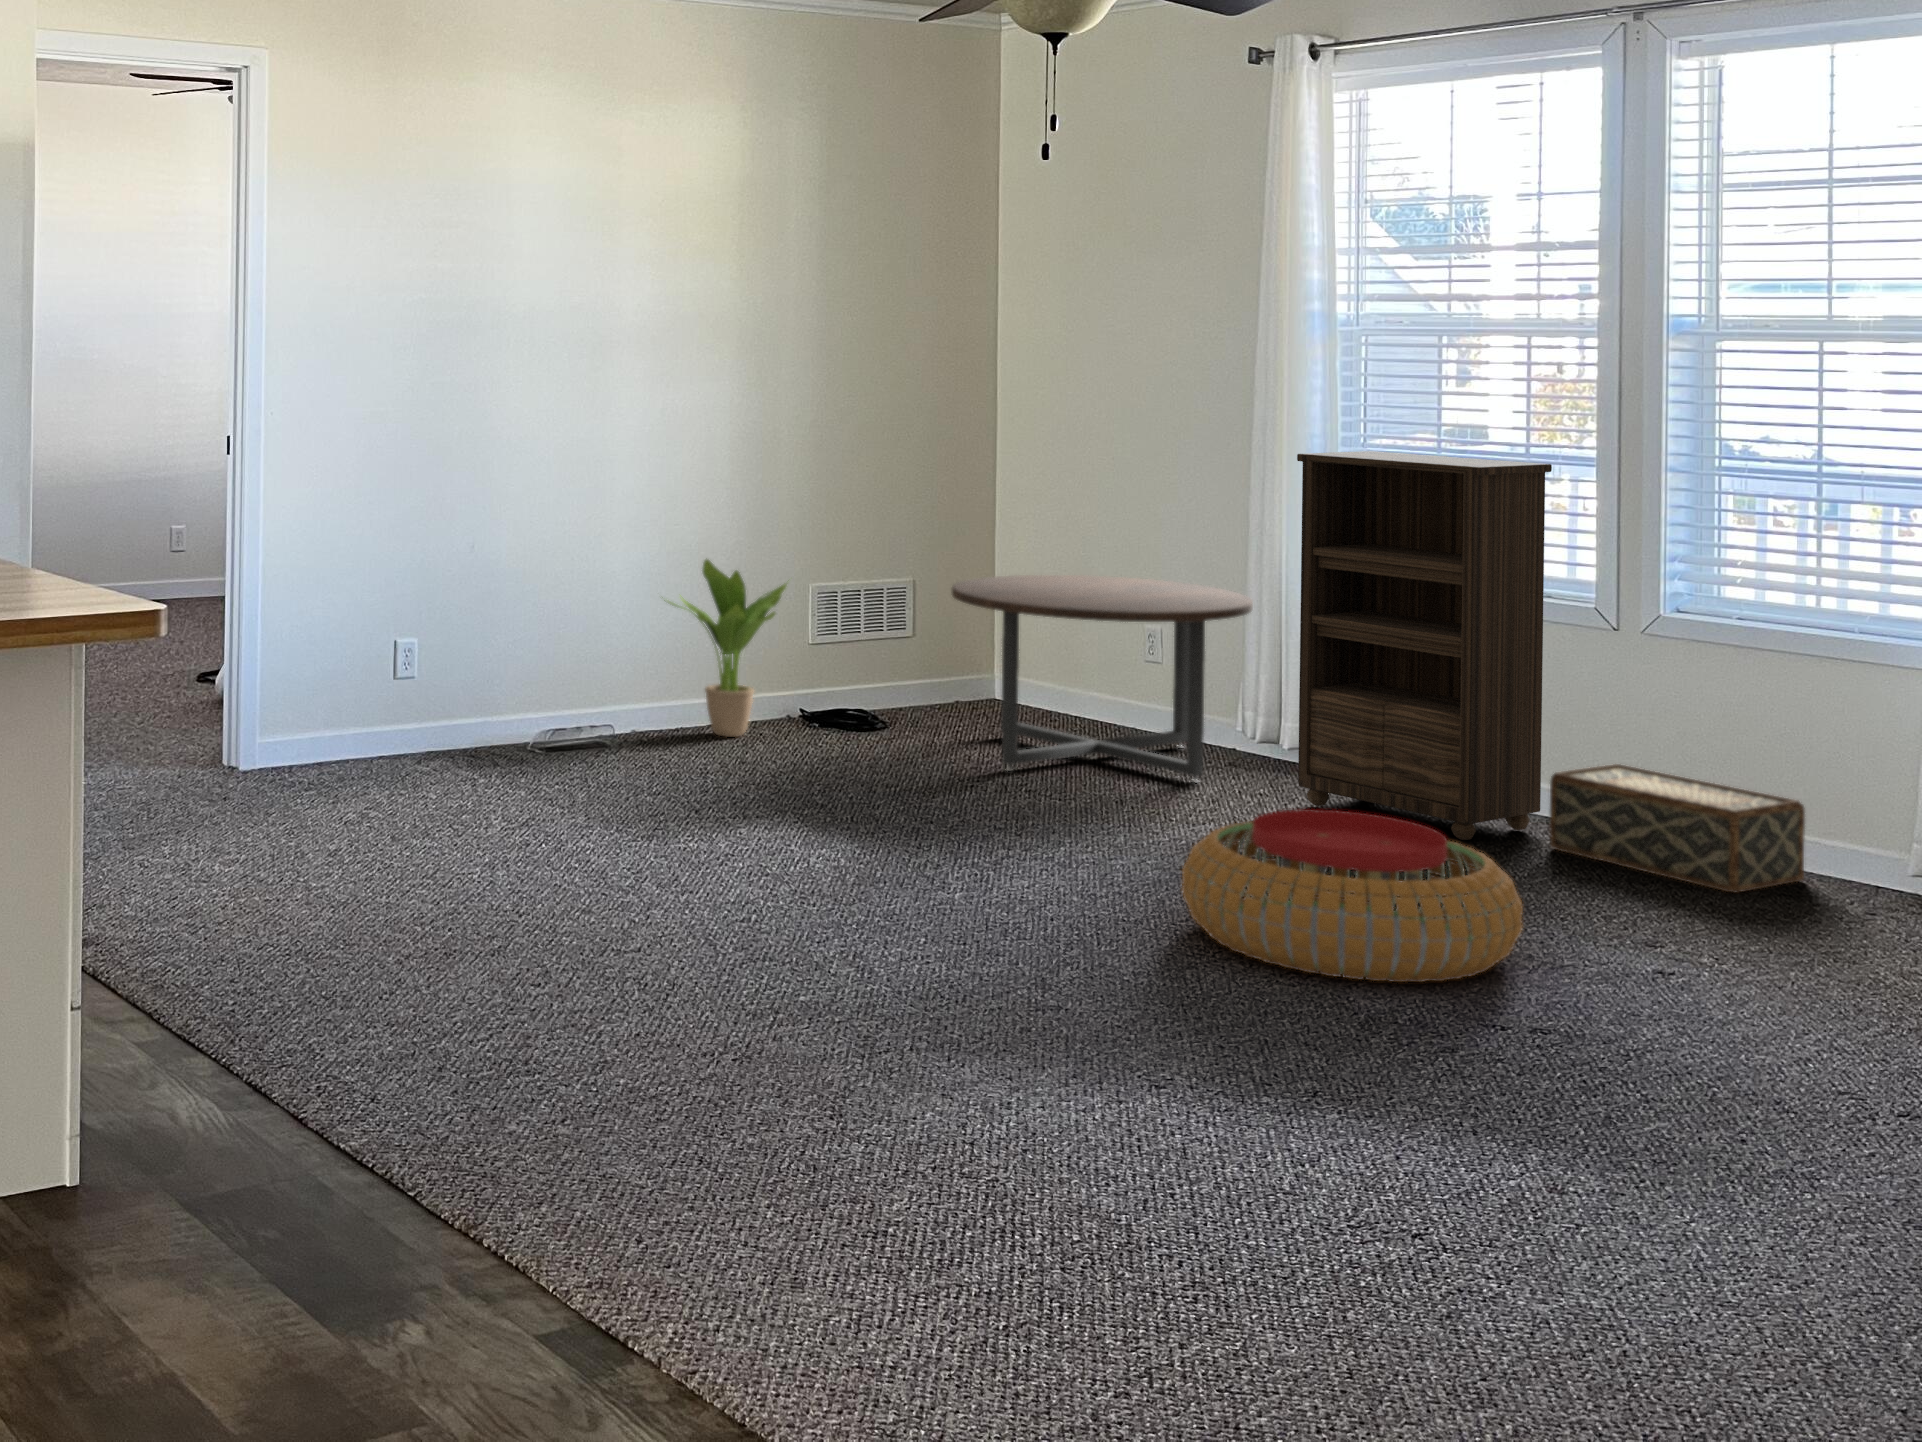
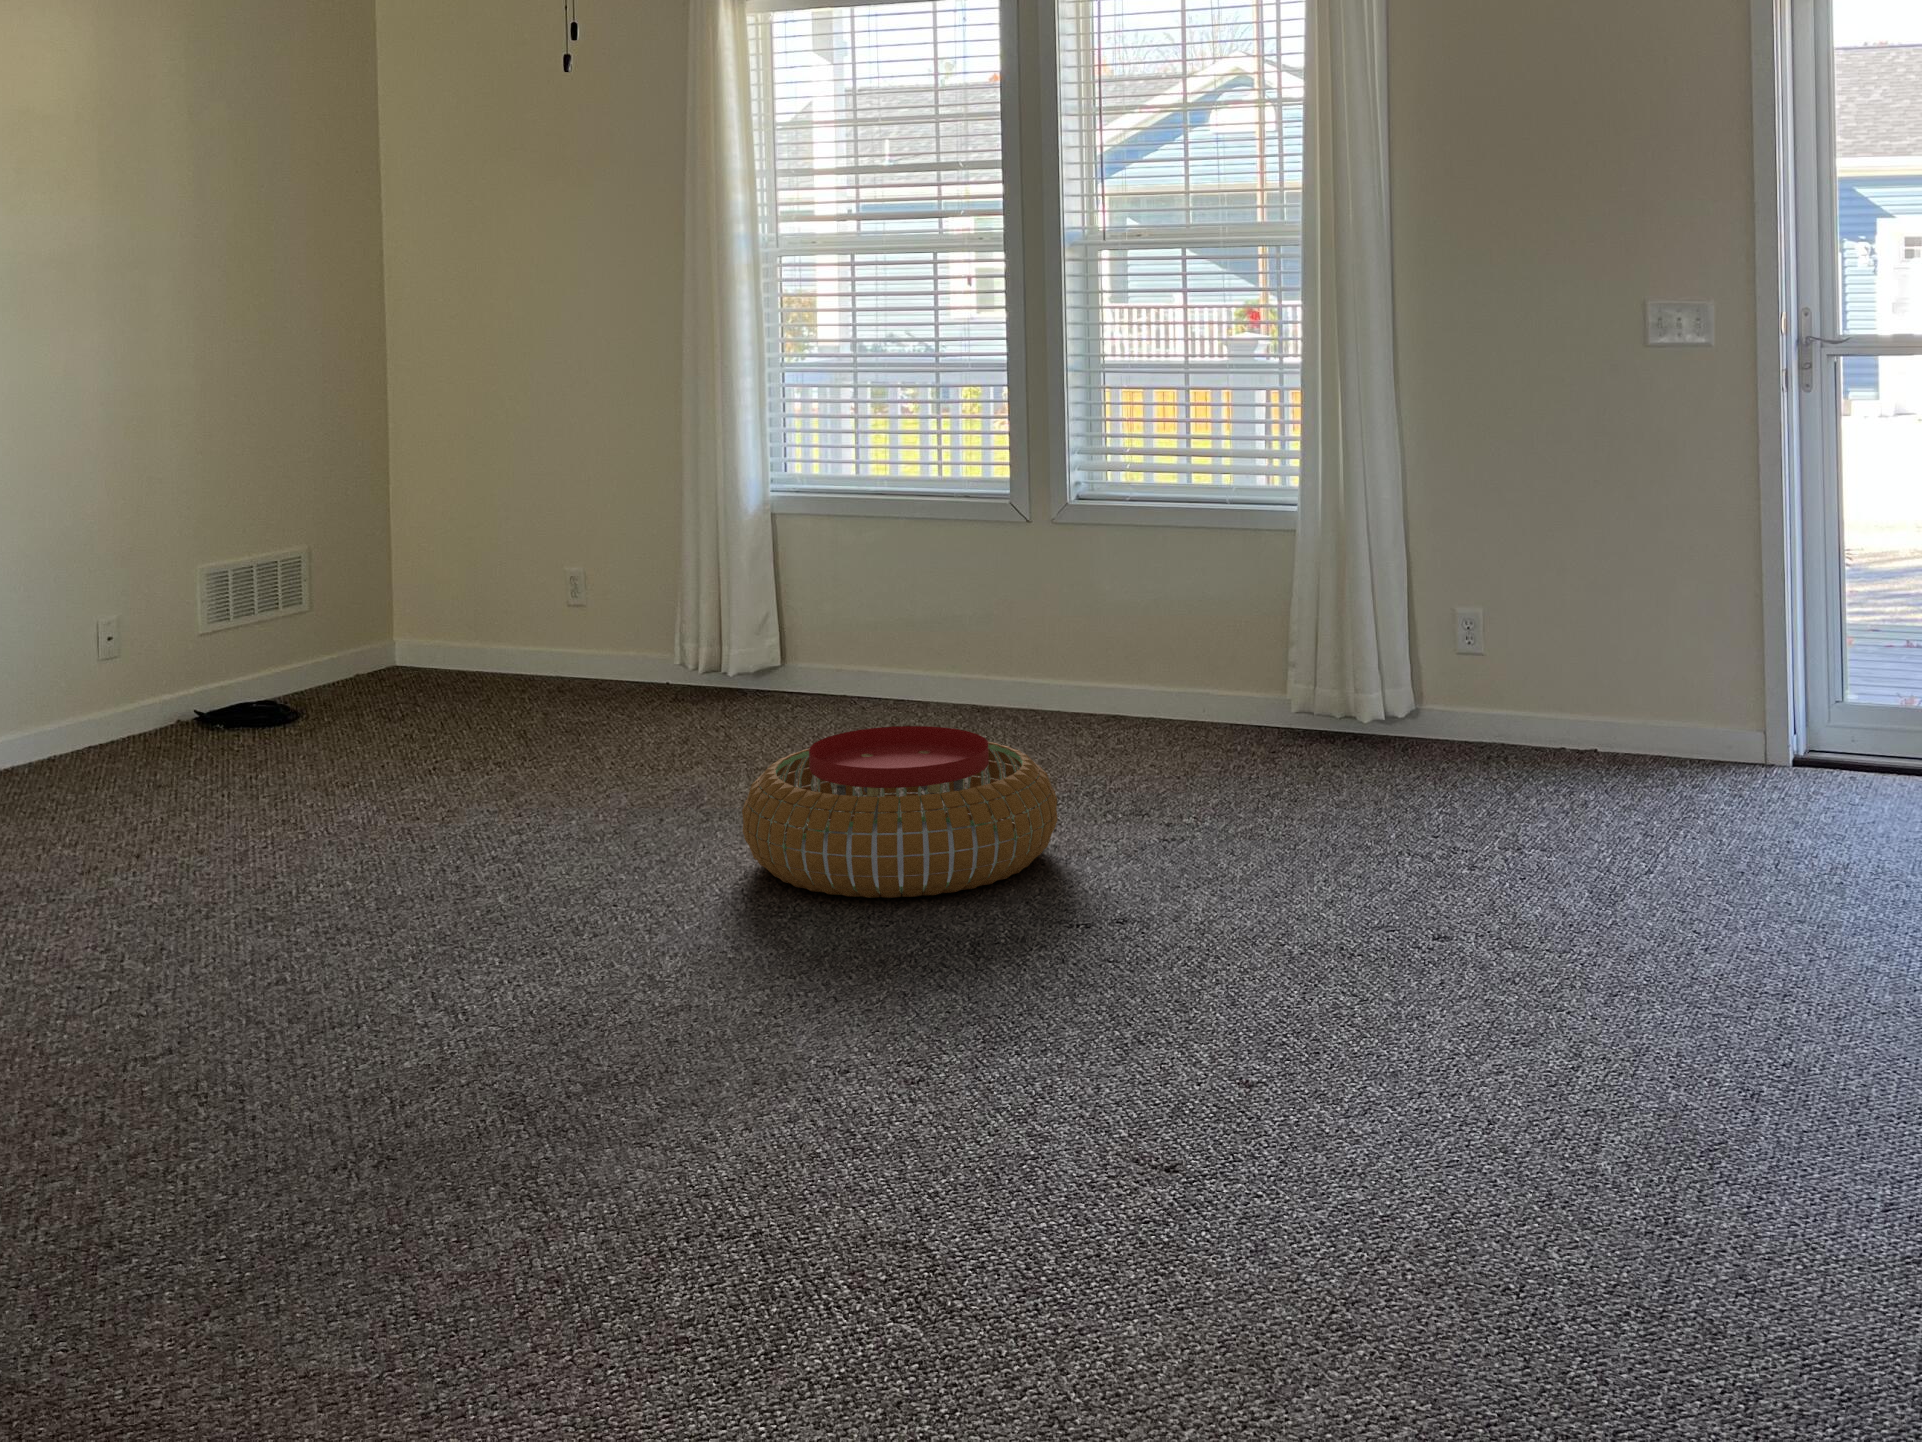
bookshelf: present [1297,451,1552,840] -> none [749,372,975,734]
potted plant: present [664,559,787,737] -> none [29,550,198,755]
coffee table: present [951,575,1253,782] -> none [386,519,695,740]
woven basket: present [1550,764,1805,892] -> none [993,641,1193,742]

